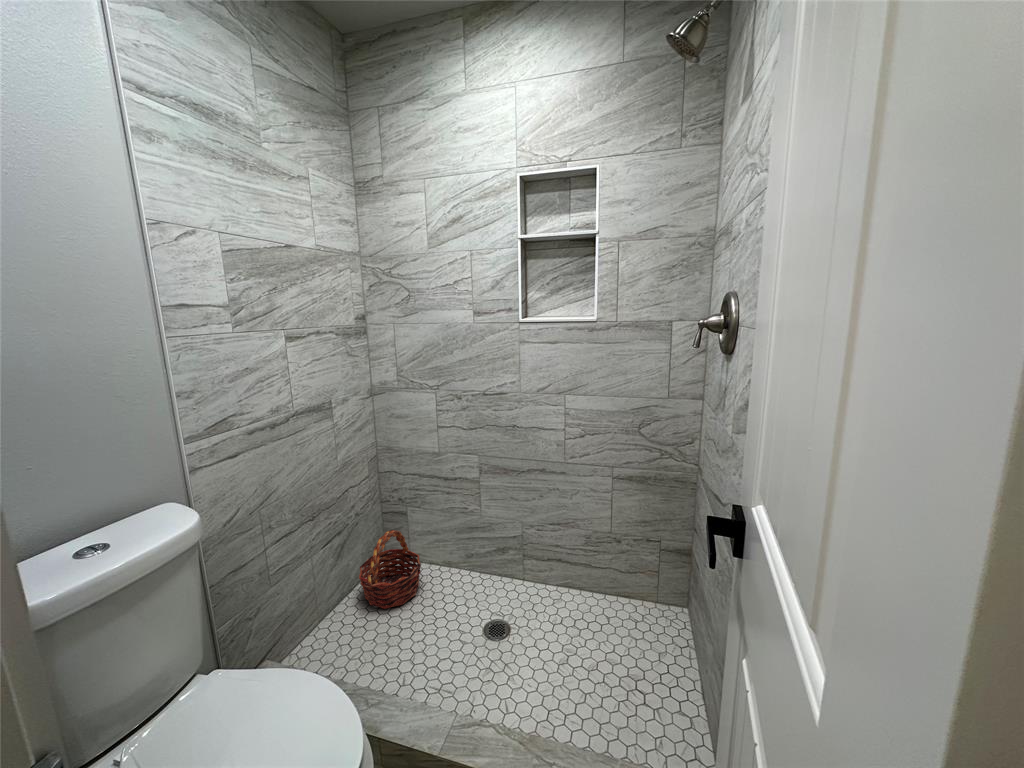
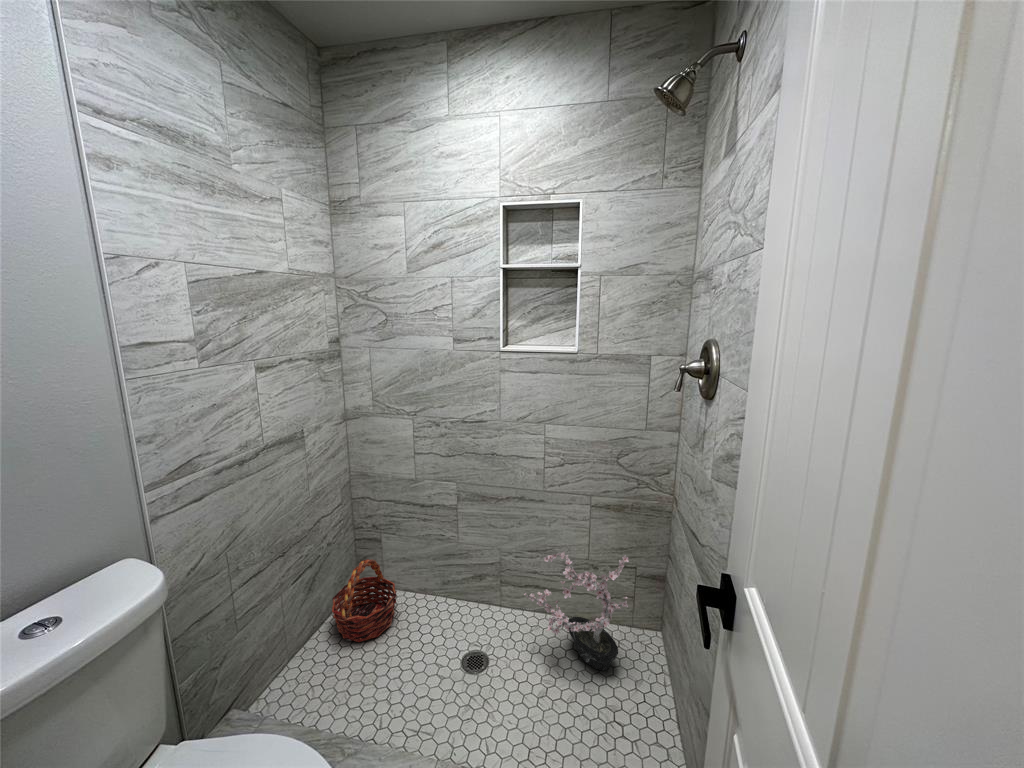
potted plant: none [543,516,655,642] -> present [524,552,629,670]

